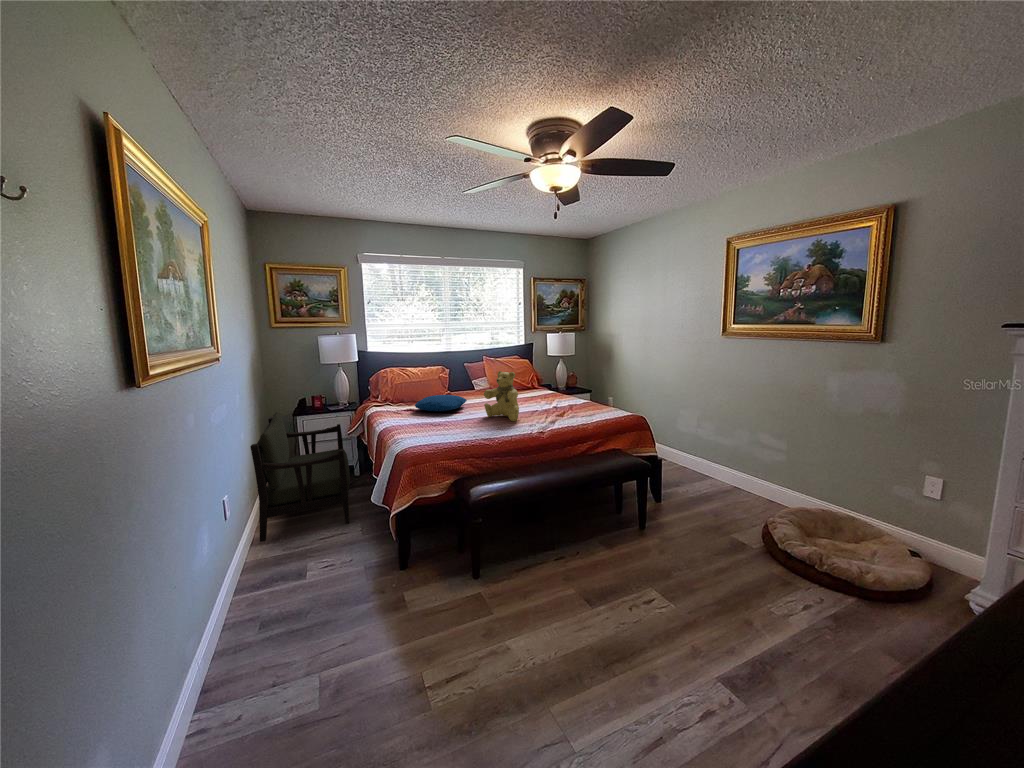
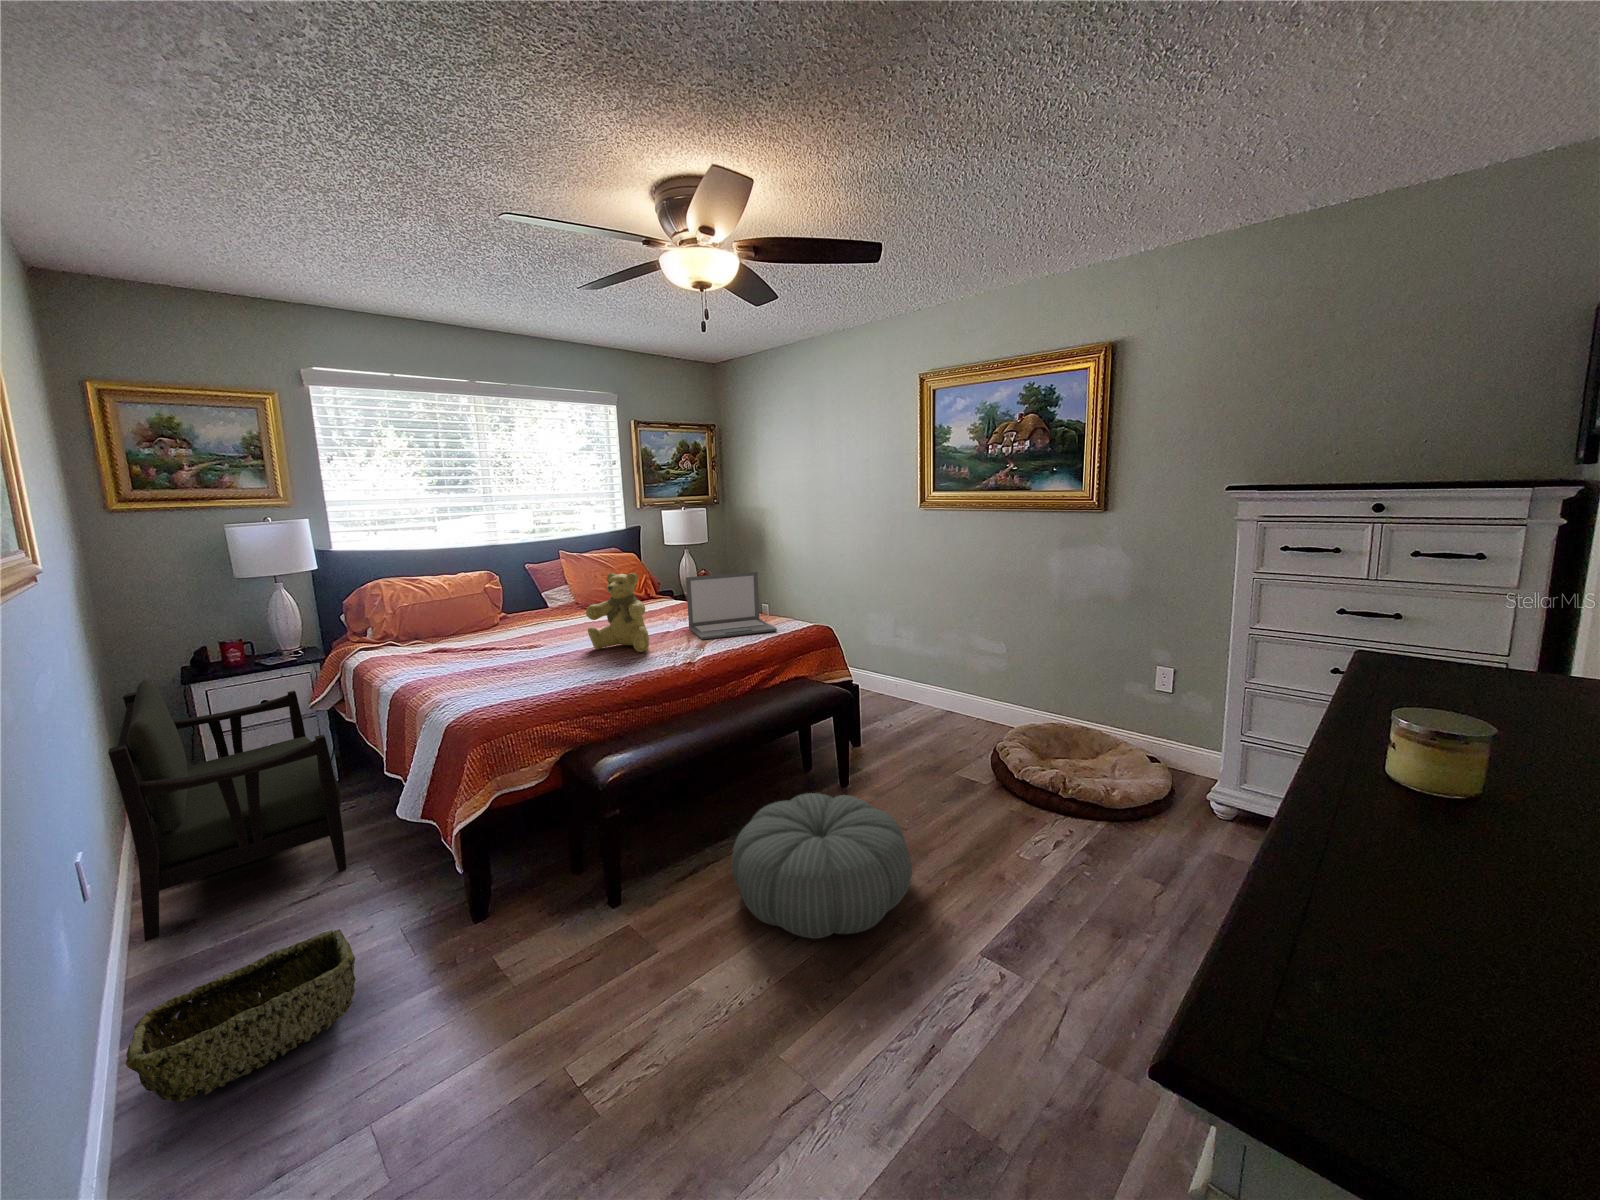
laptop: none [548,375,604,417] -> present [686,572,777,639]
pillow: present [415,395,467,411] -> none [454,619,550,649]
pouf: none [546,529,673,637] -> present [731,793,912,939]
woven basket: none [228,557,333,629] -> present [126,930,356,1102]

